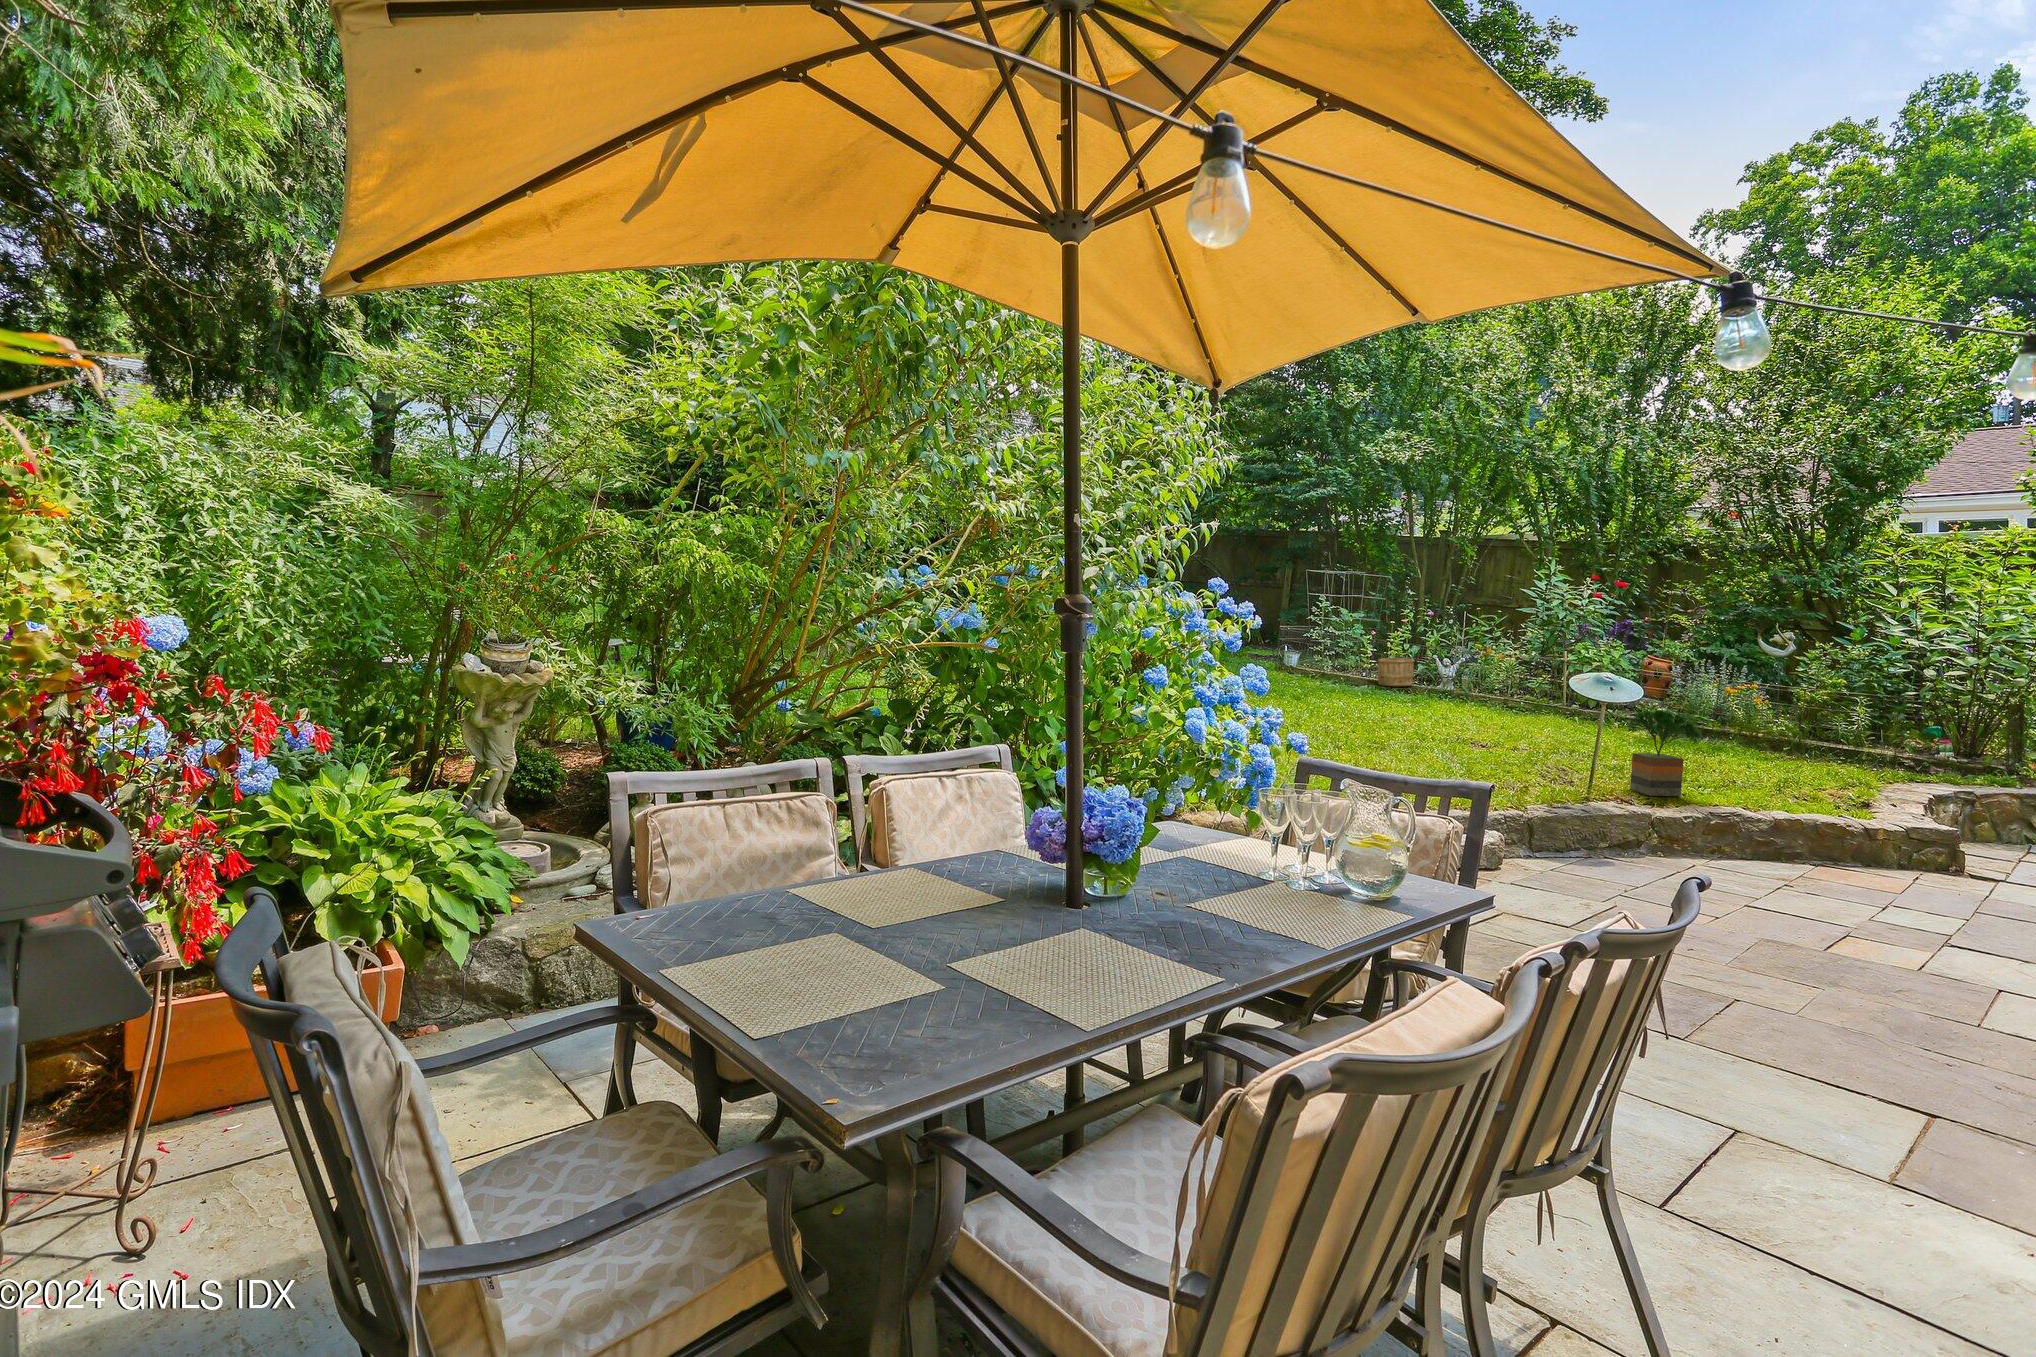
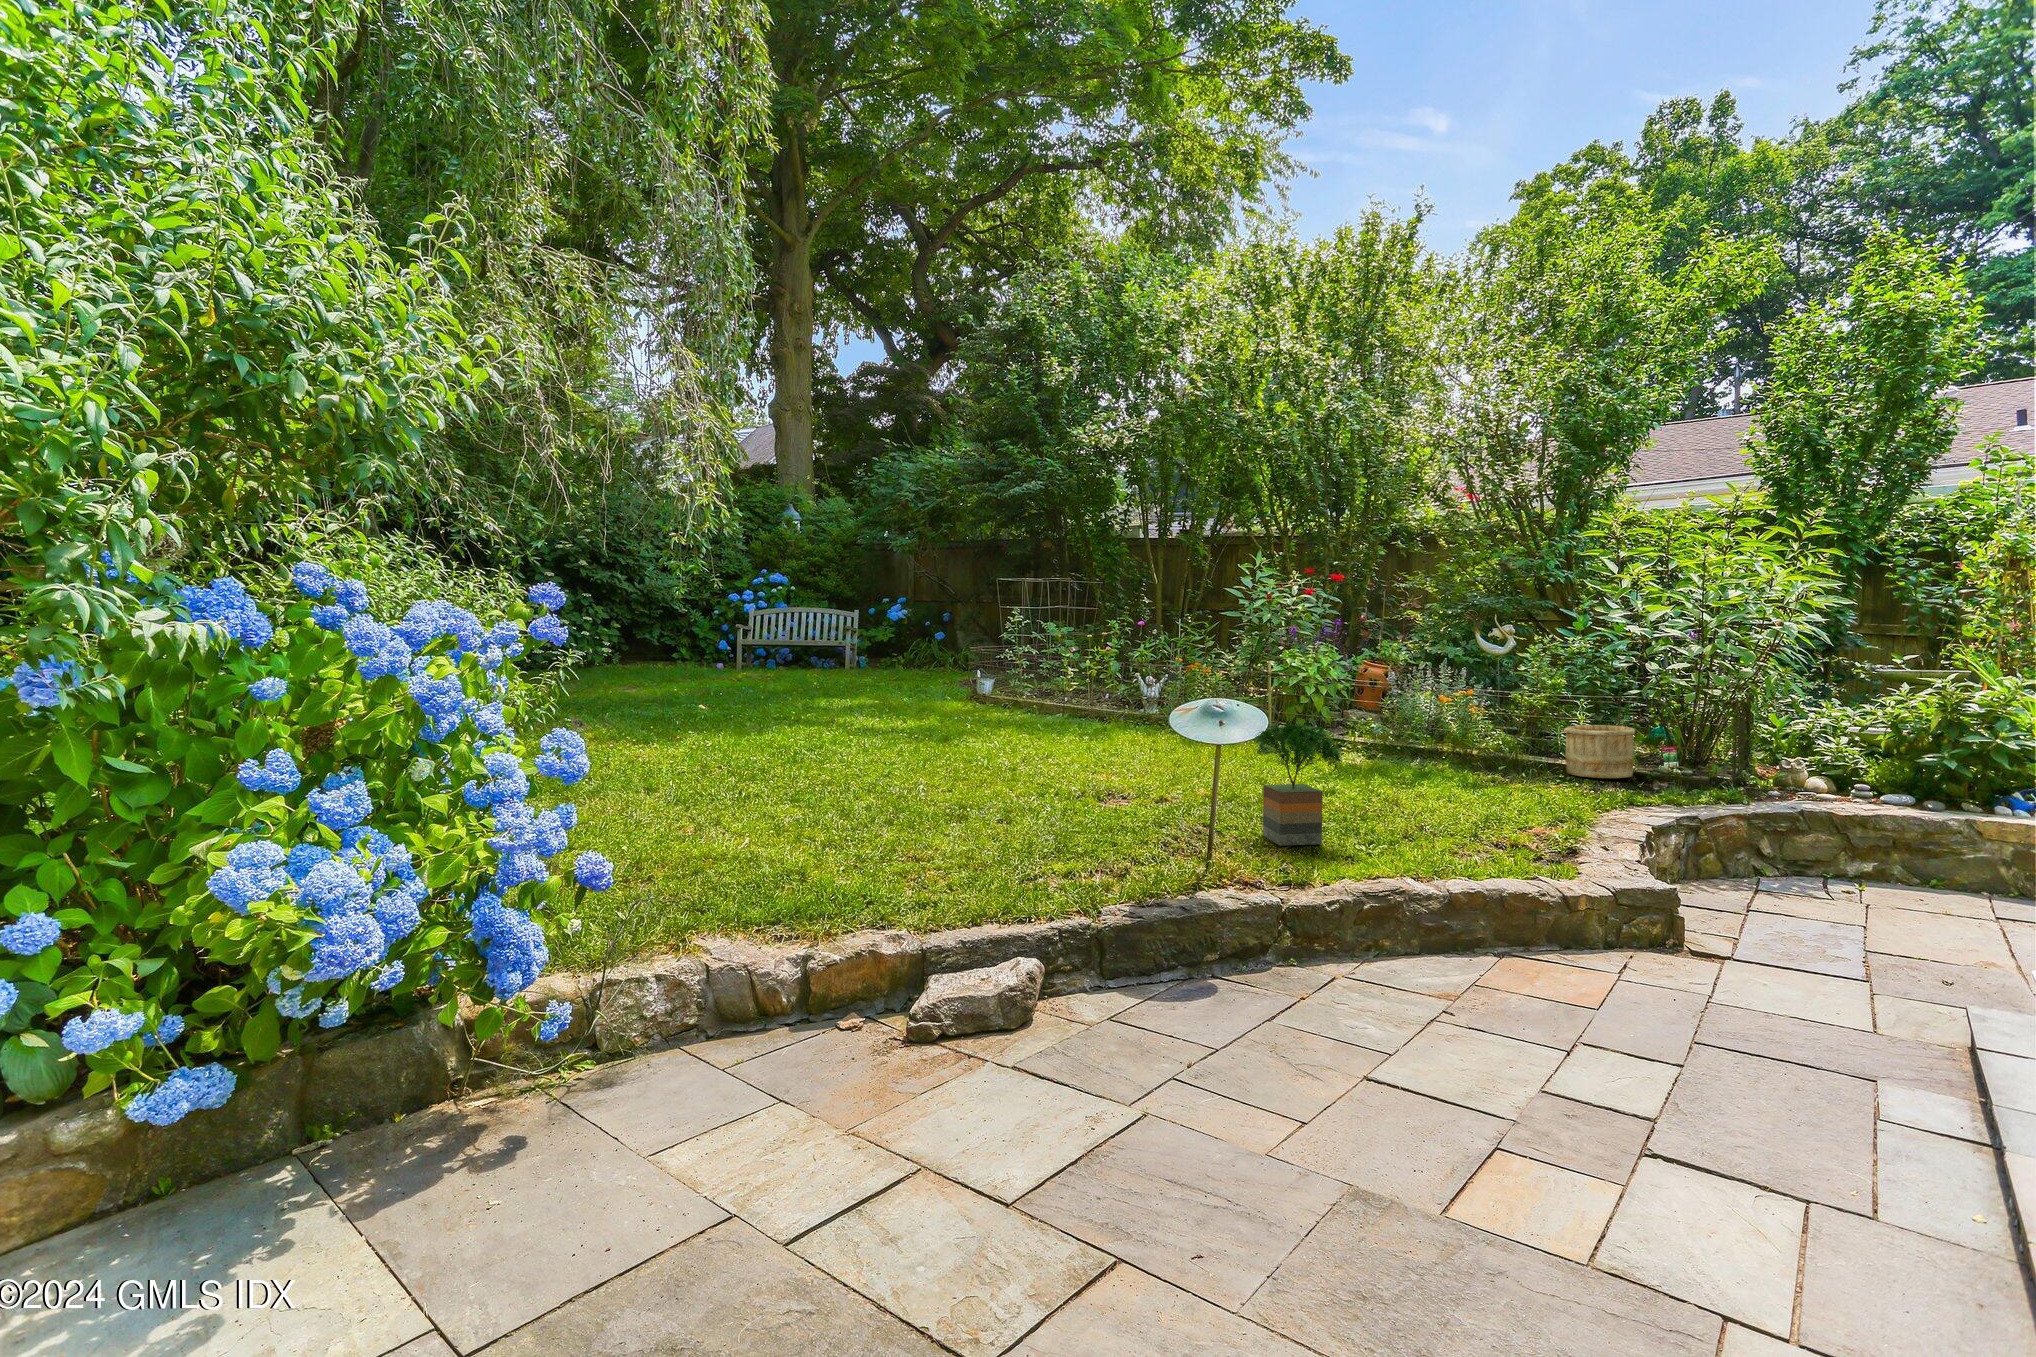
wooden bucket: present [1378,658,1415,686] -> present [1564,725,1635,778]

